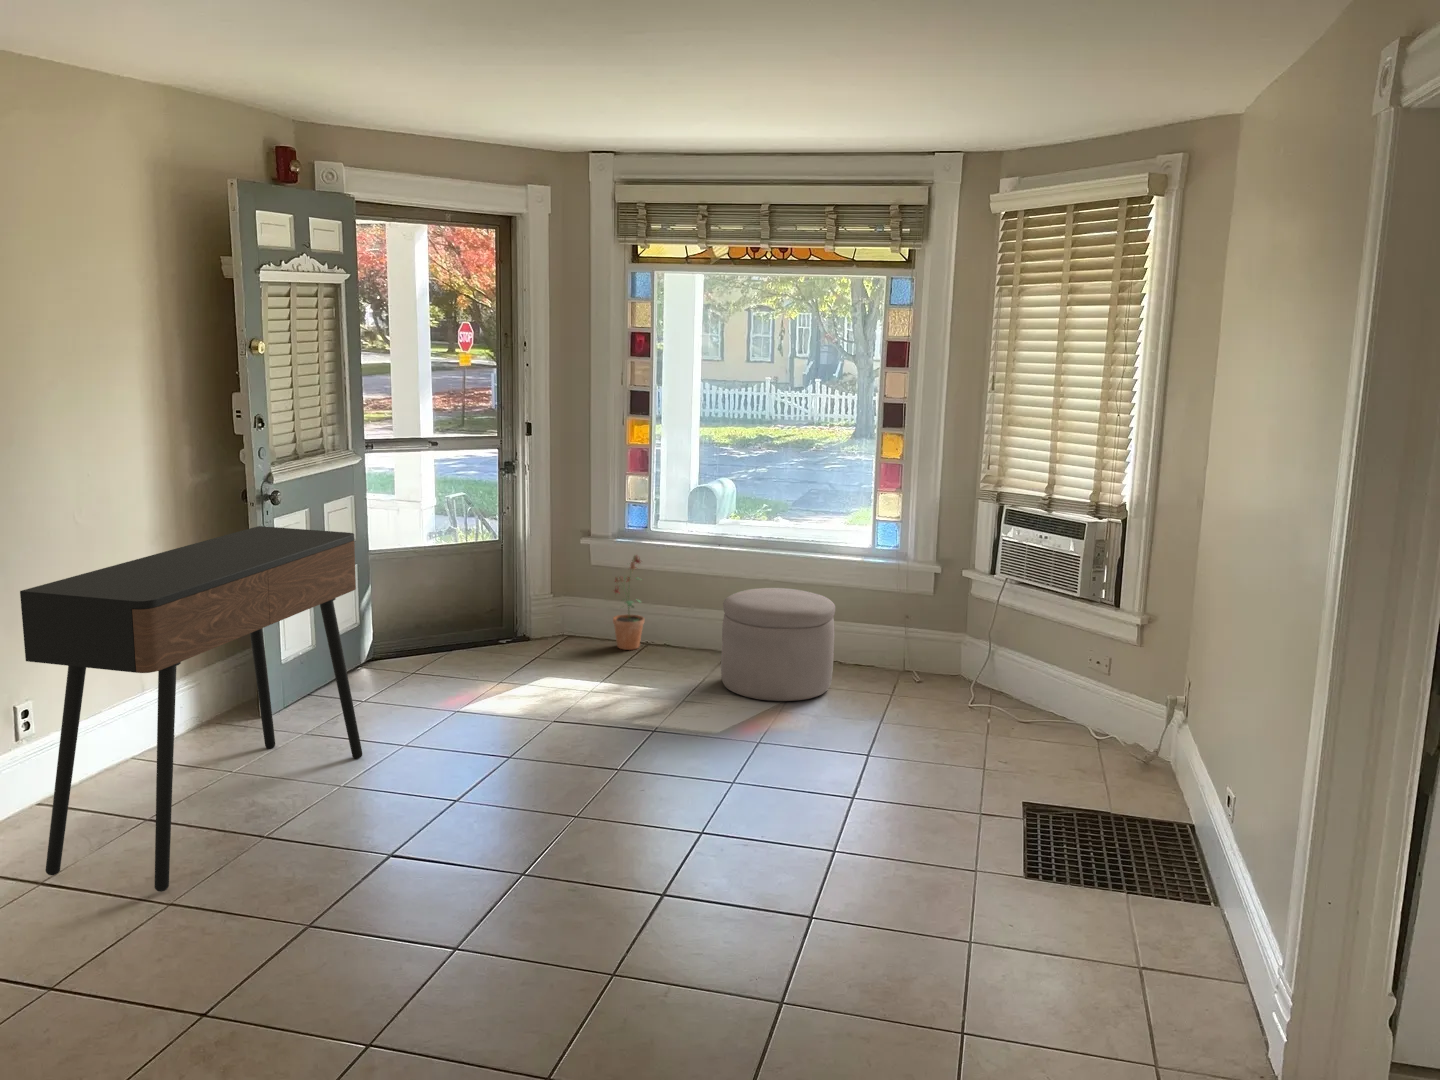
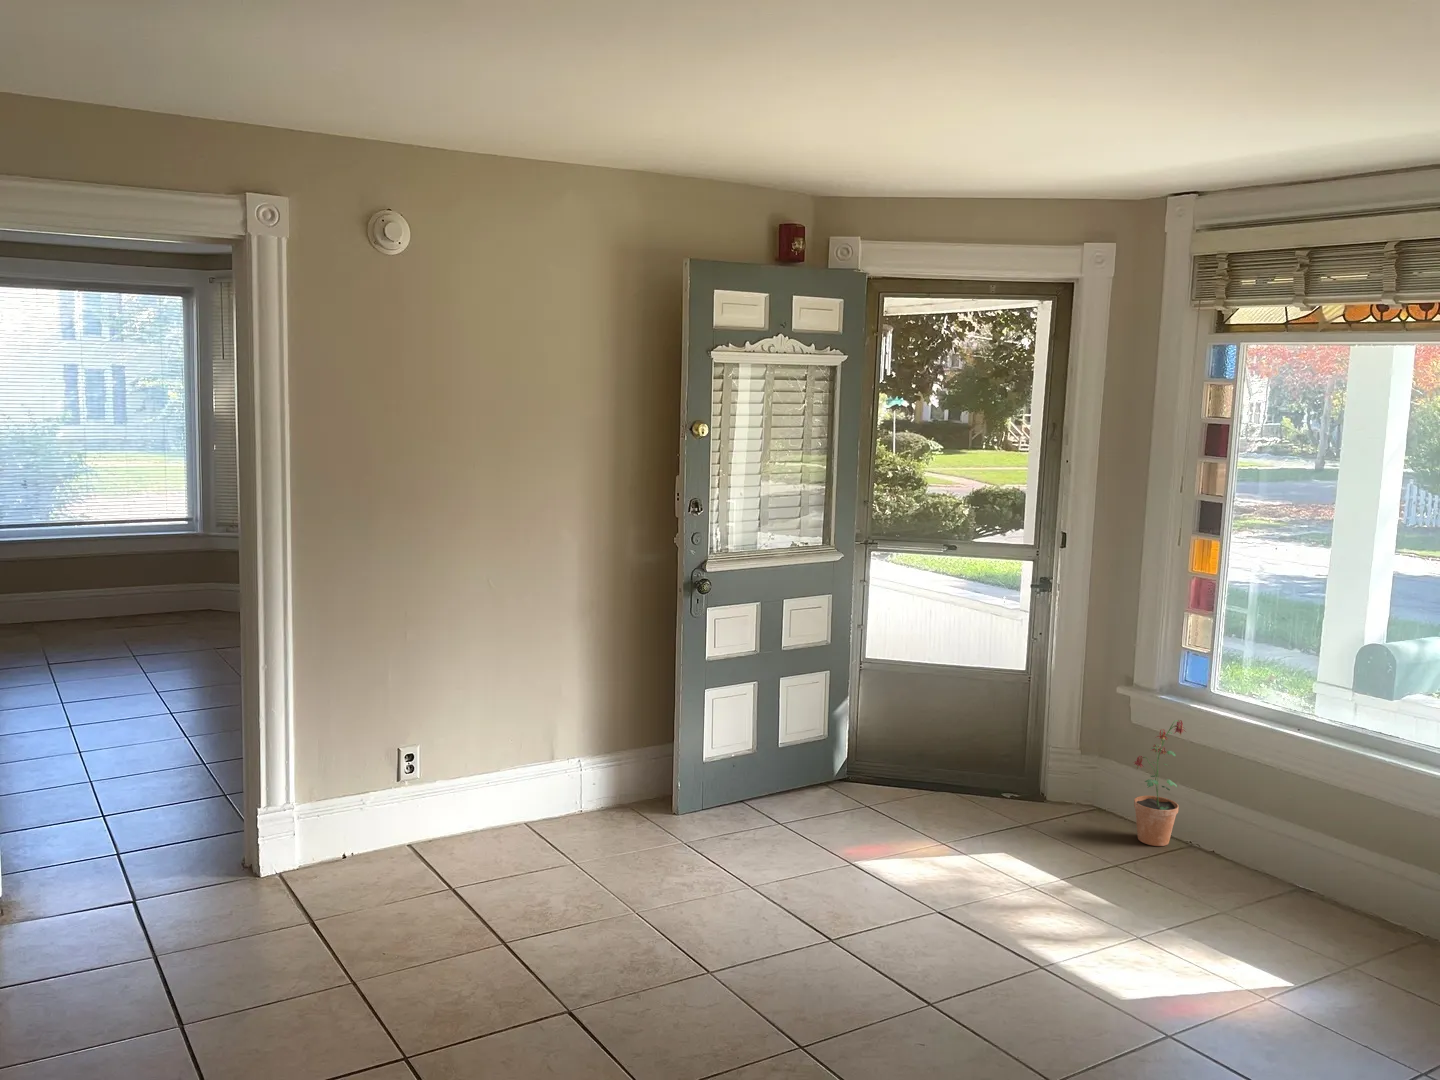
console table: present [20,526,362,892] -> none [321,615,701,963]
ottoman: present [721,588,835,701] -> none [1212,804,1411,998]

